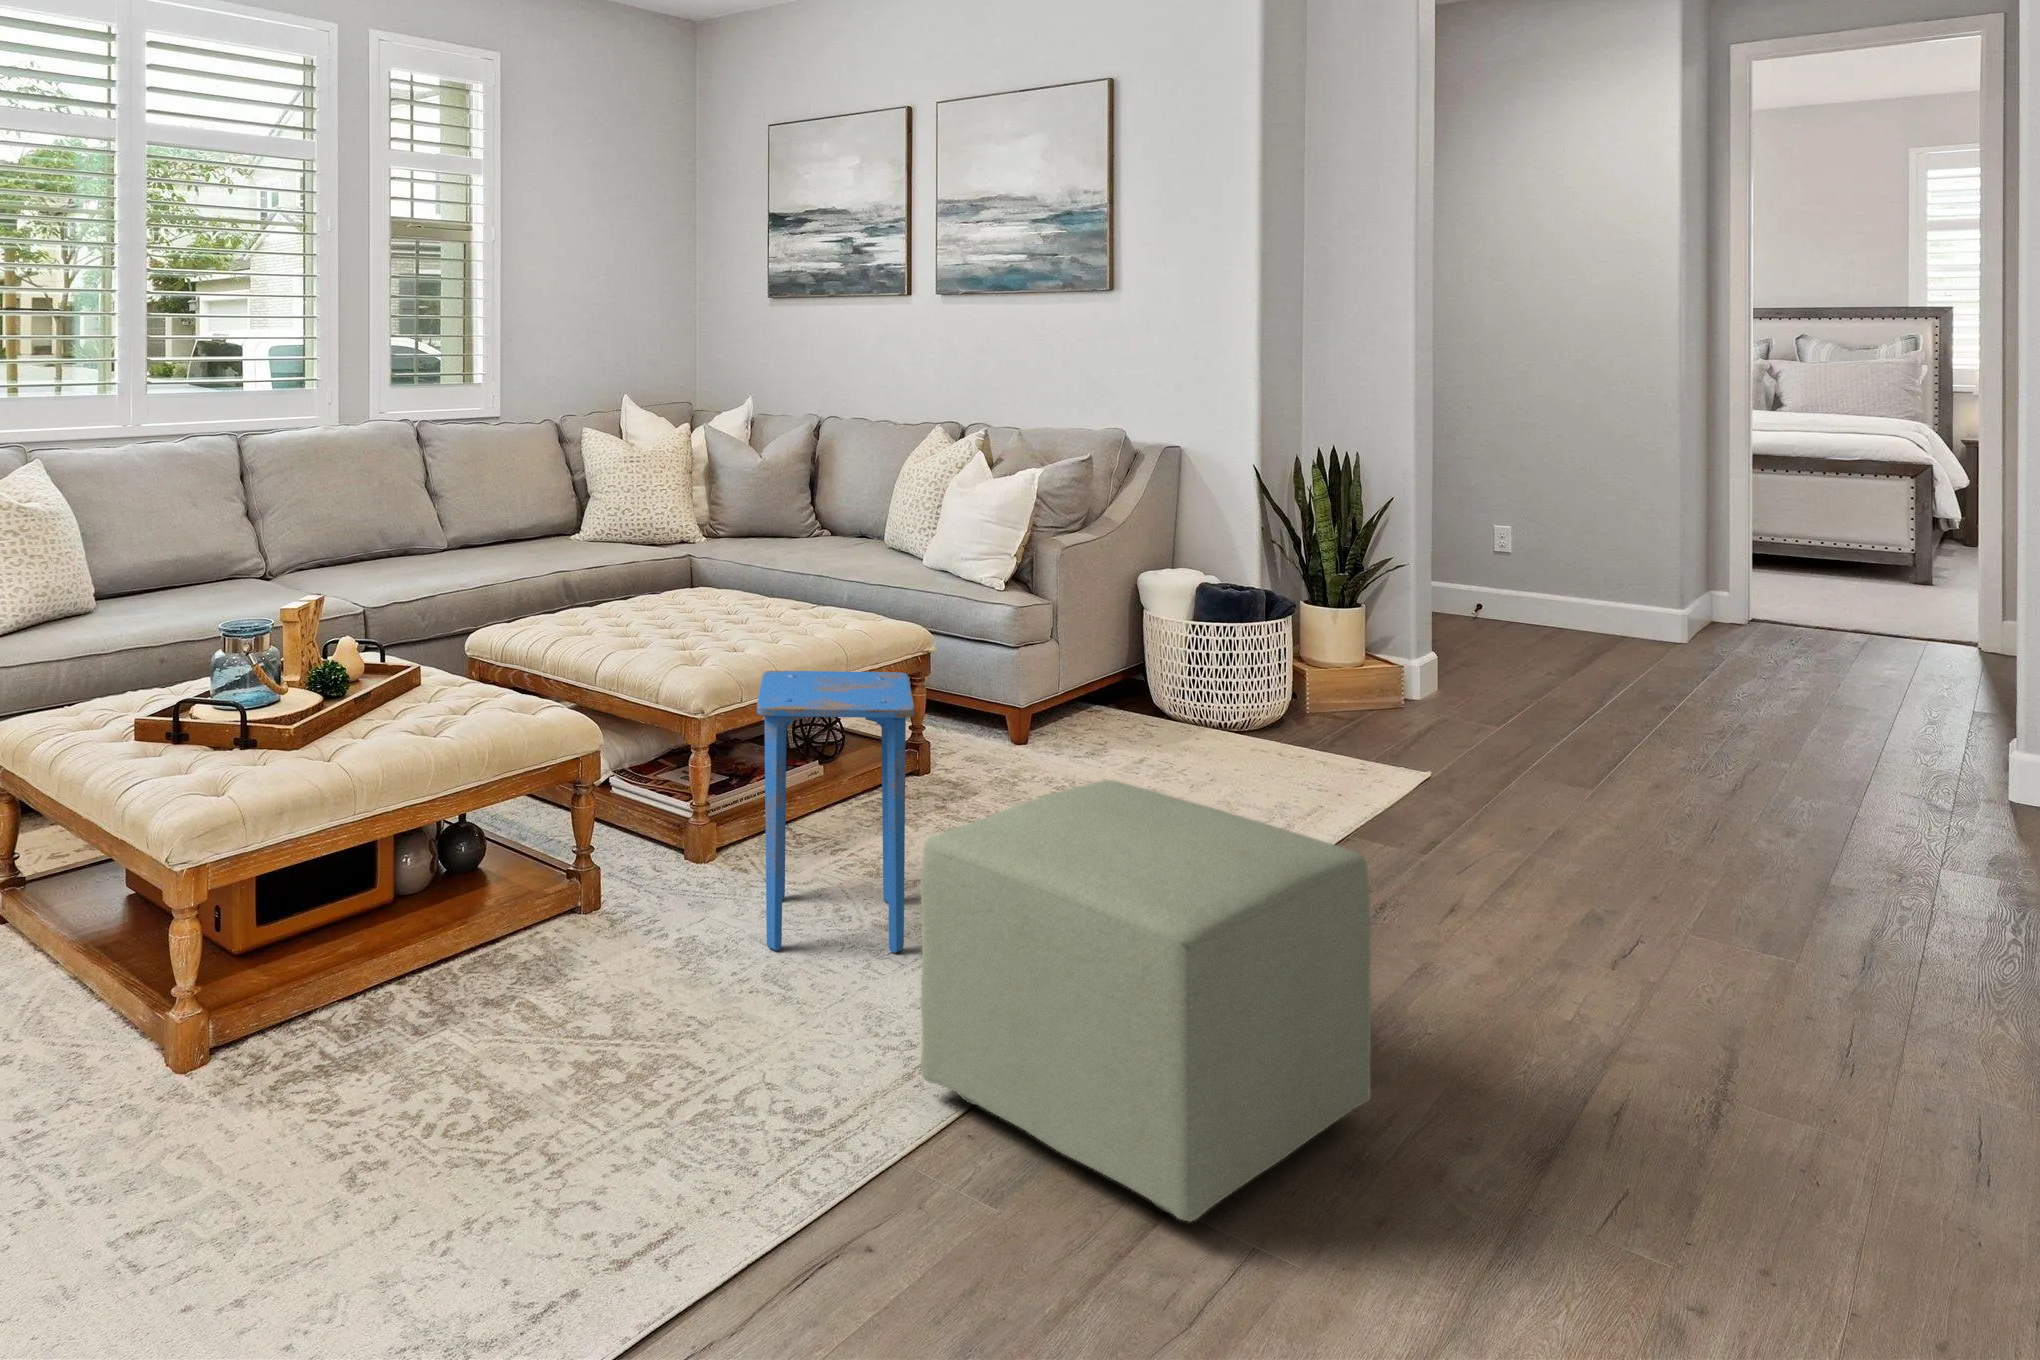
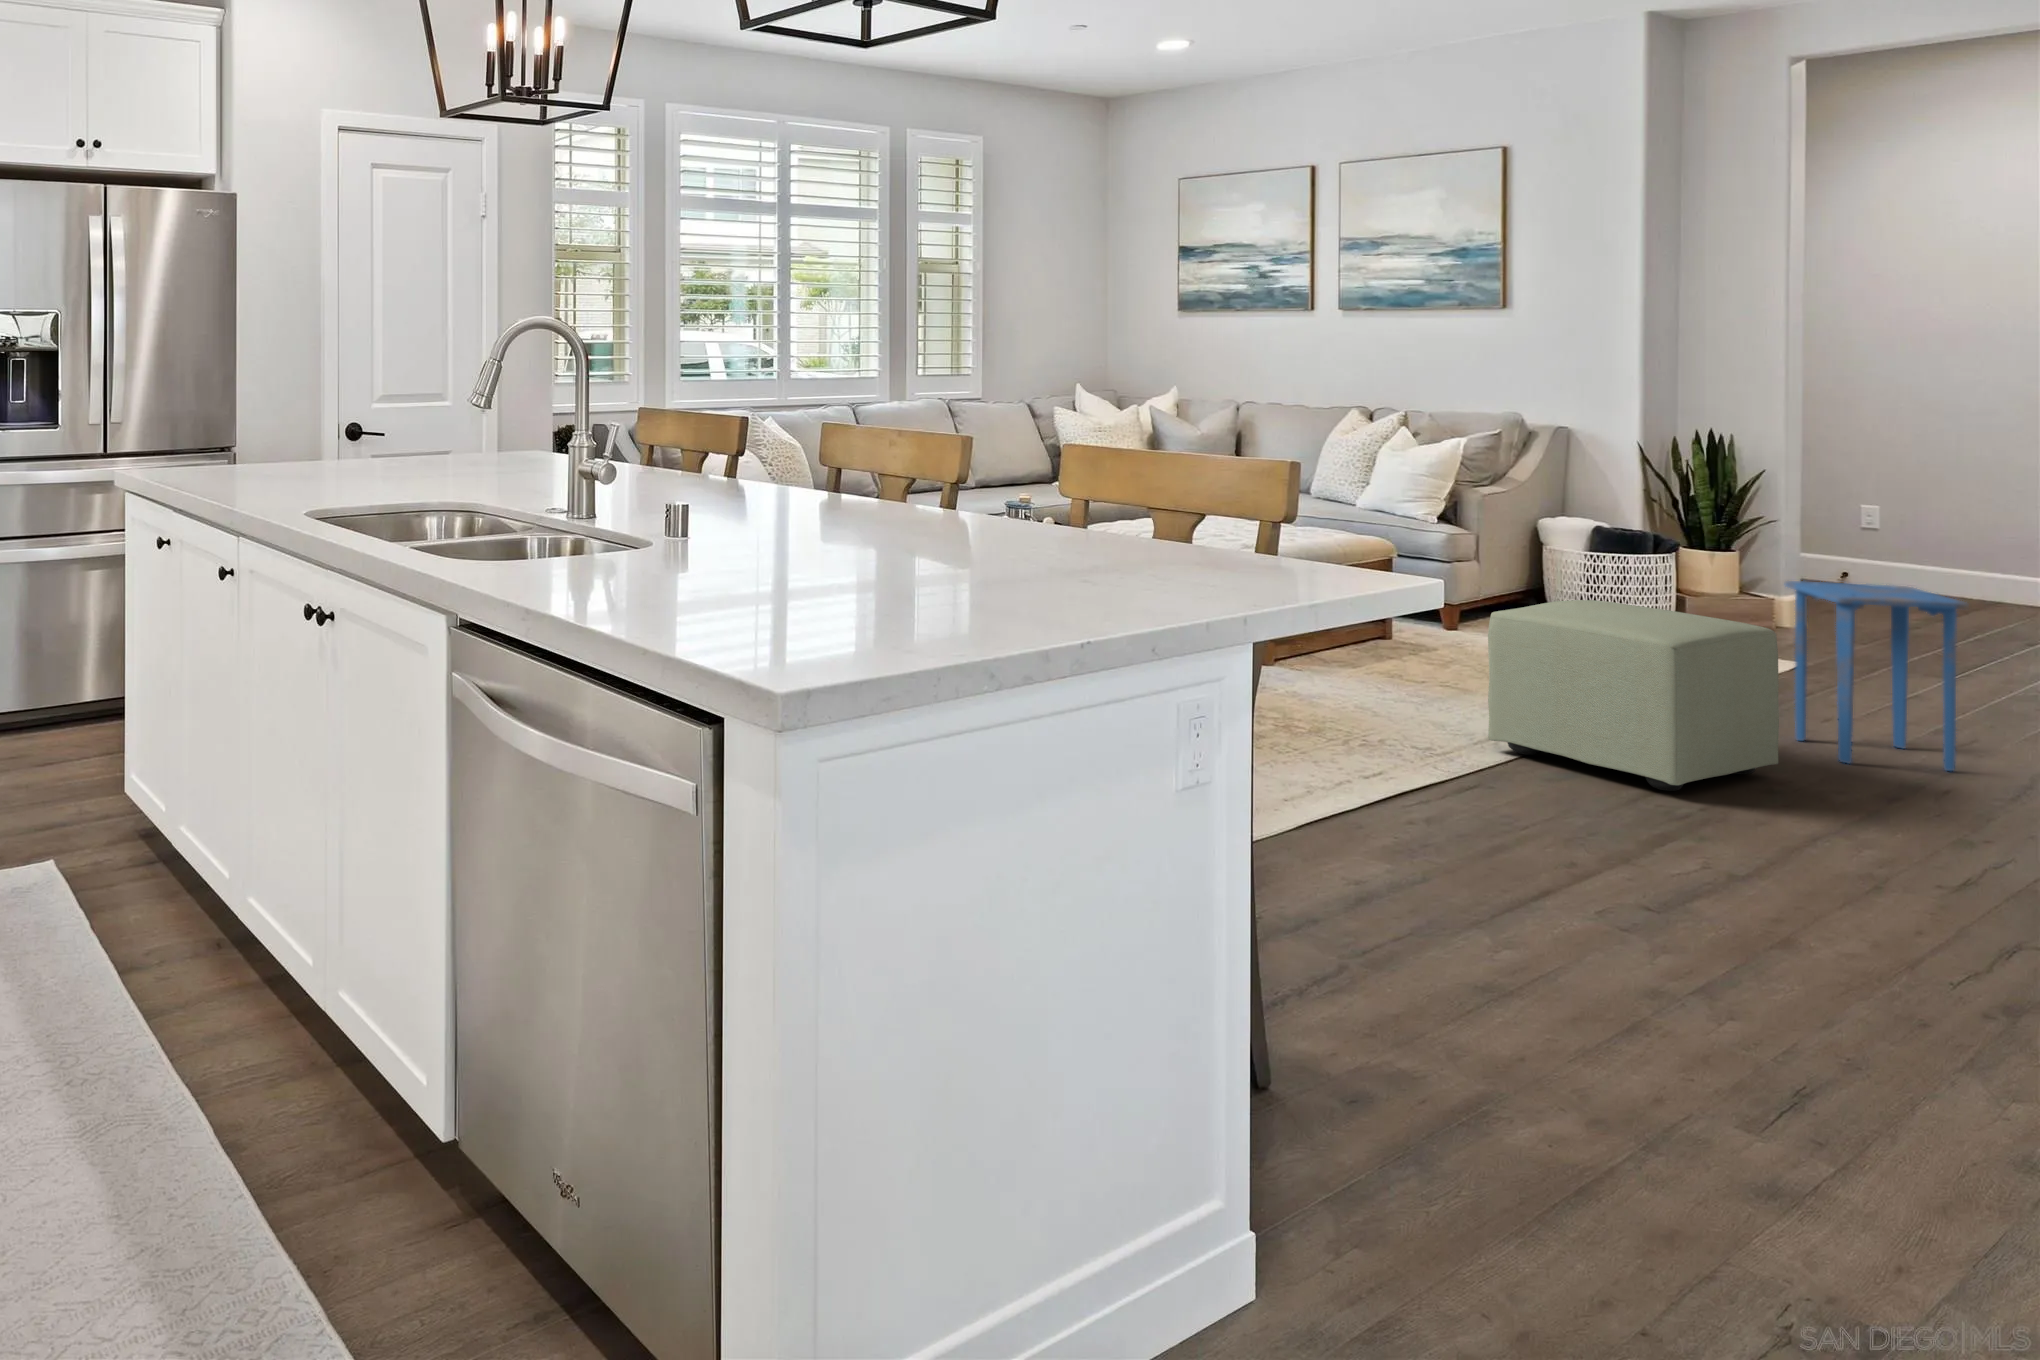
side table: present [757,671,914,953] -> present [1785,581,1969,771]

